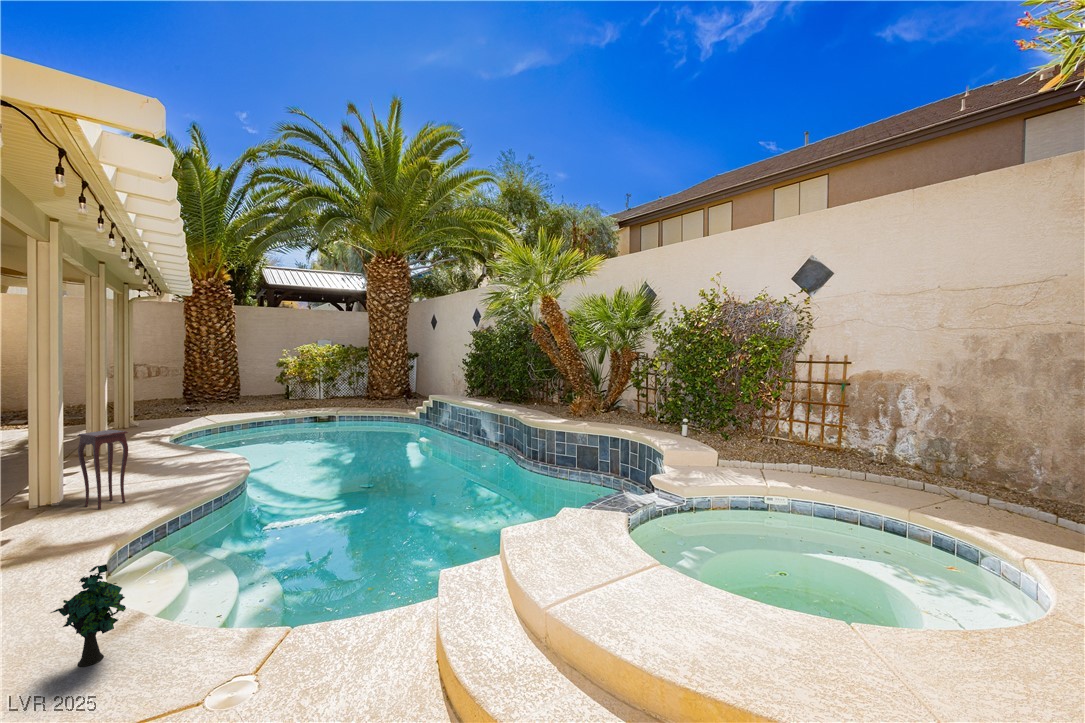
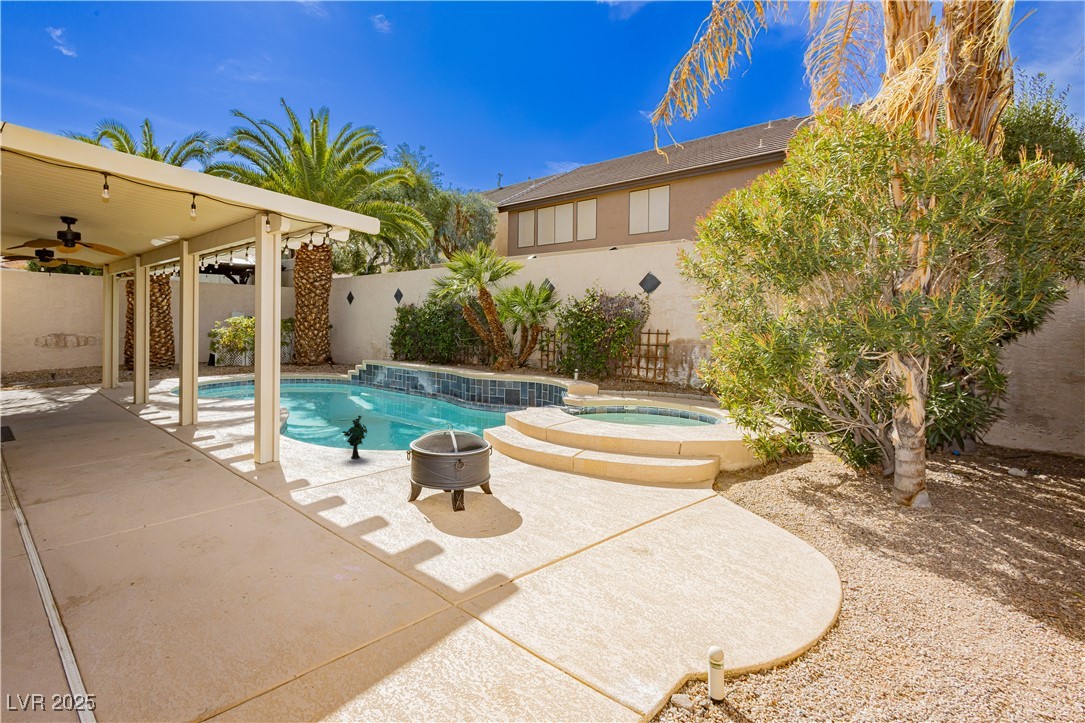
side table: present [77,430,128,509] -> none [202,373,234,424]

